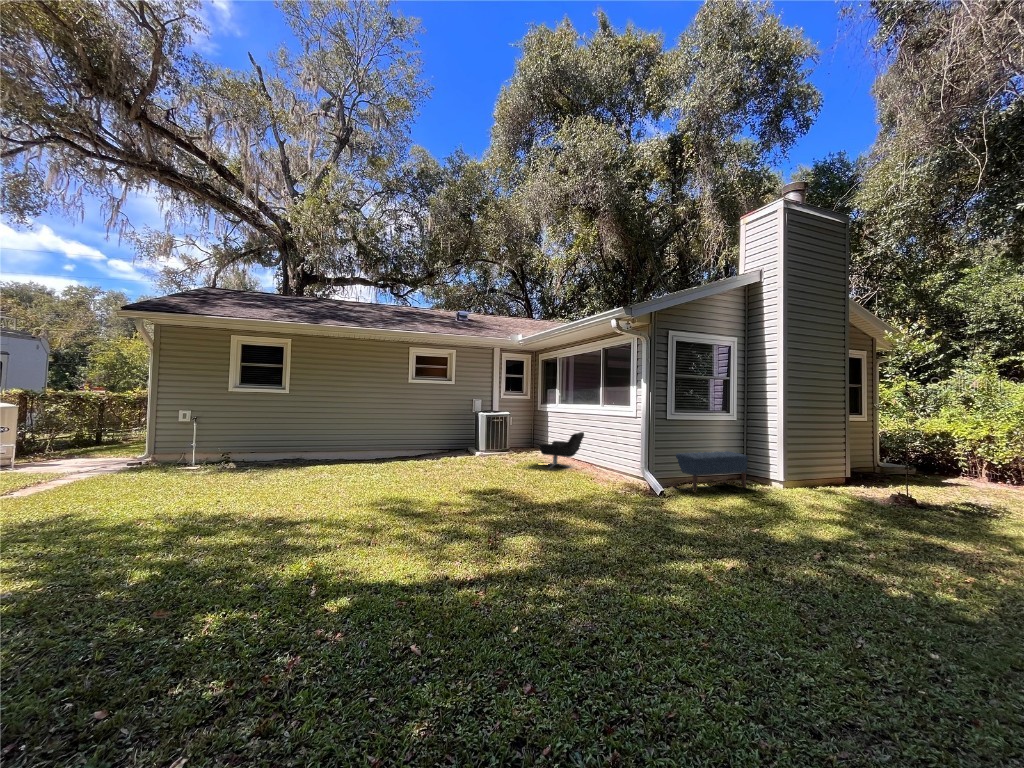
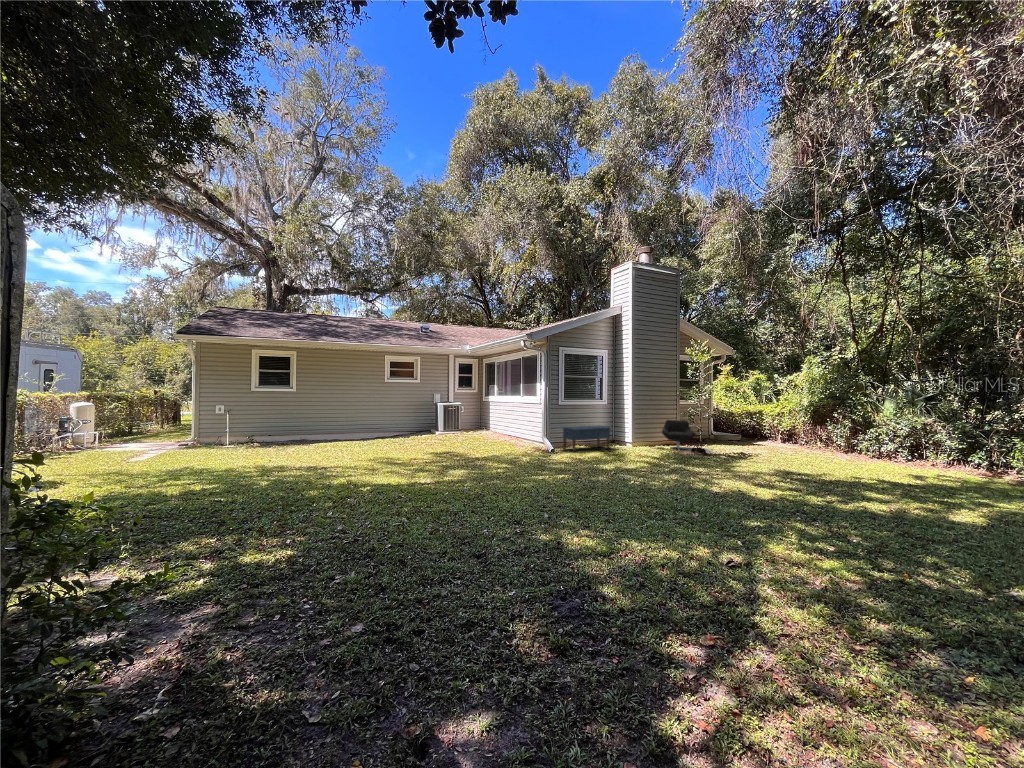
lounge chair: present [539,432,584,468] -> present [662,420,696,451]

